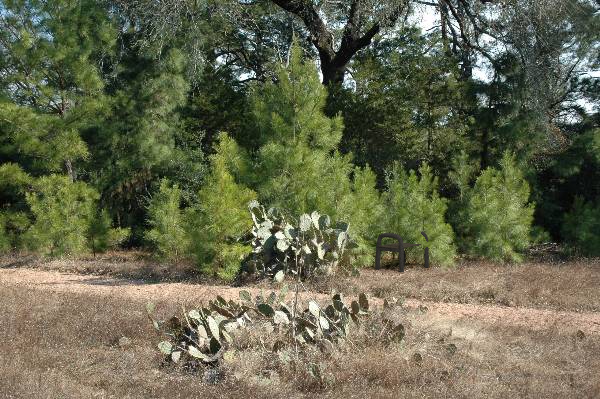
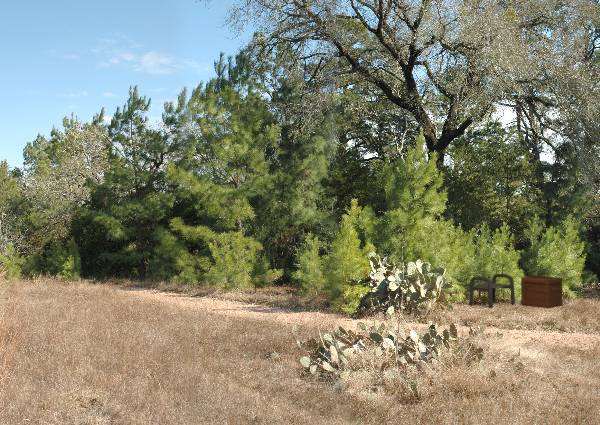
wooden crate: none [437,232,484,272] -> present [521,276,562,308]

